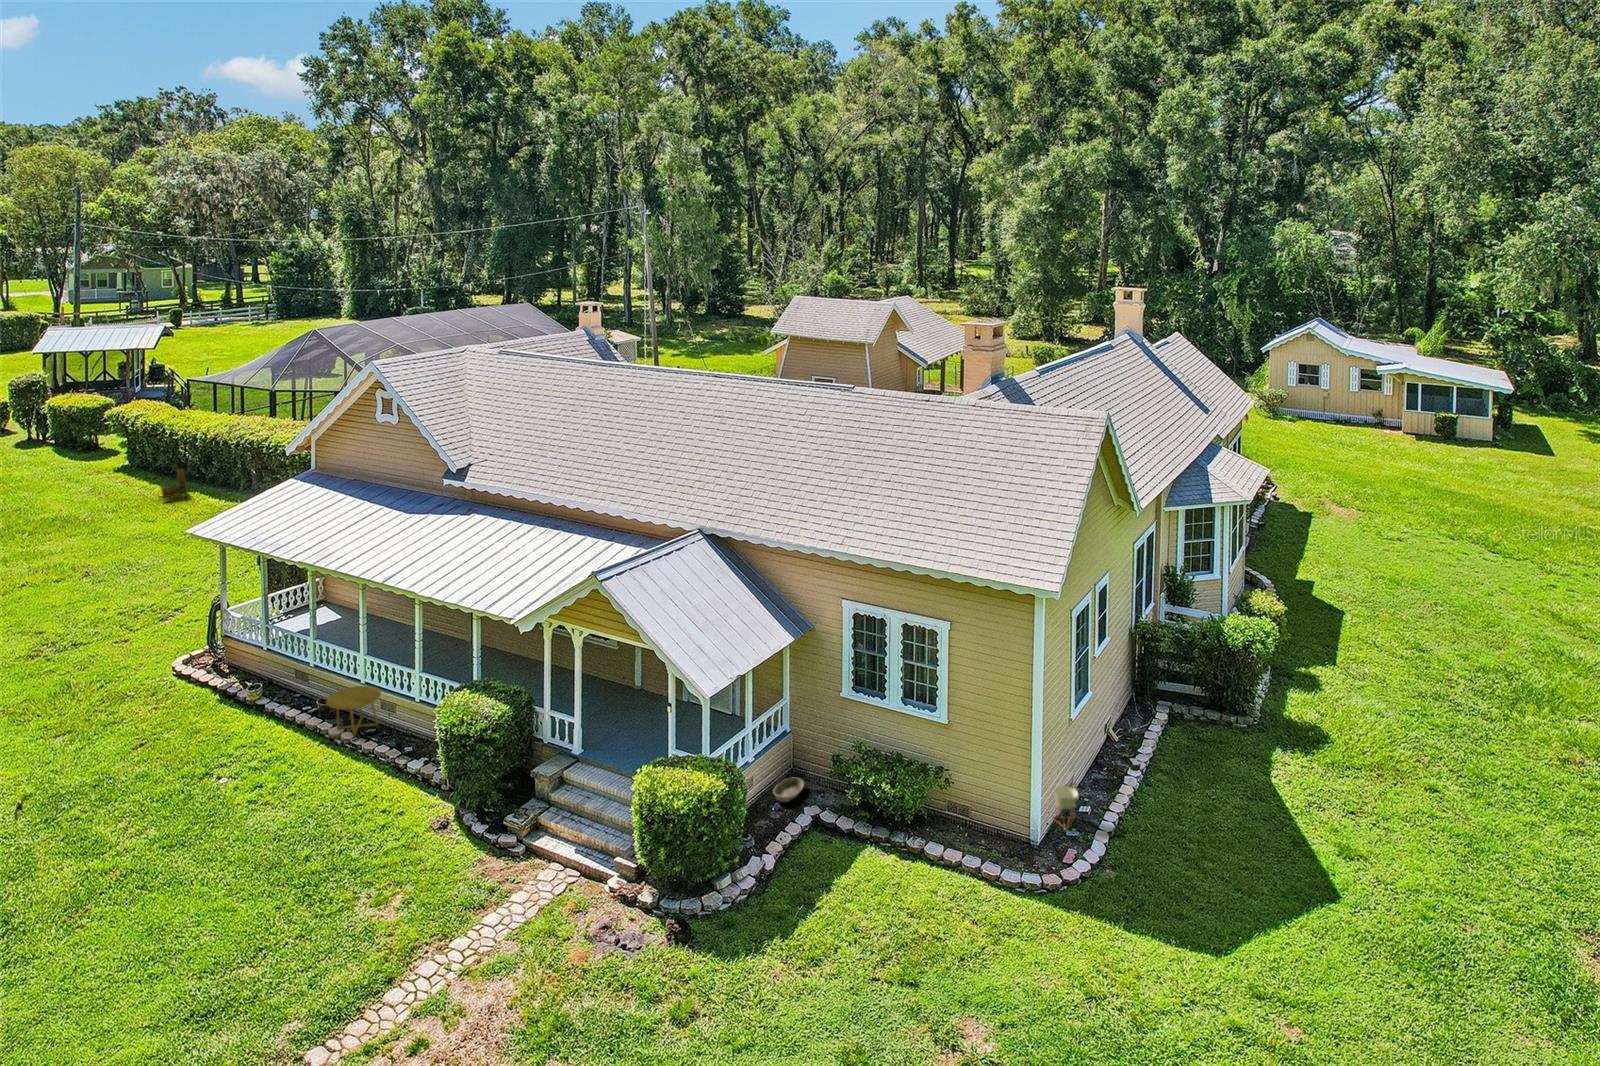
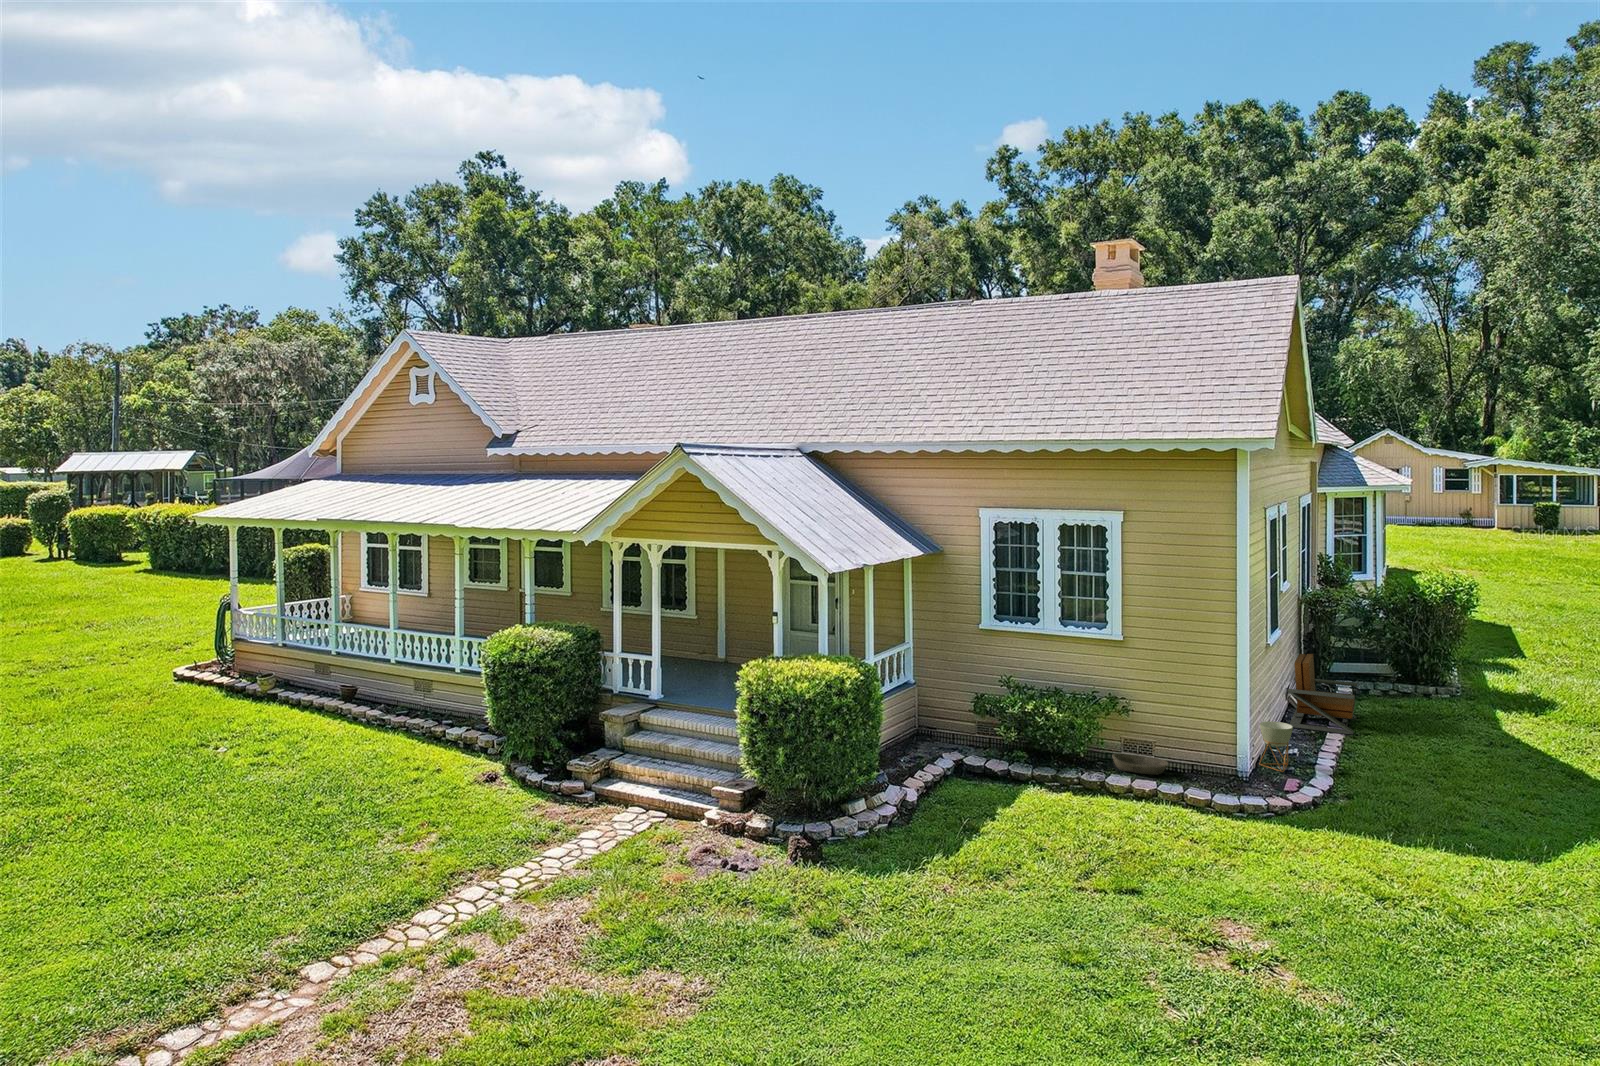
lounge chair: present [161,469,191,503] -> present [1287,654,1357,734]
round table: present [326,686,381,736] -> none [349,663,415,714]
basket: present [773,778,804,802] -> present [1113,753,1167,775]

